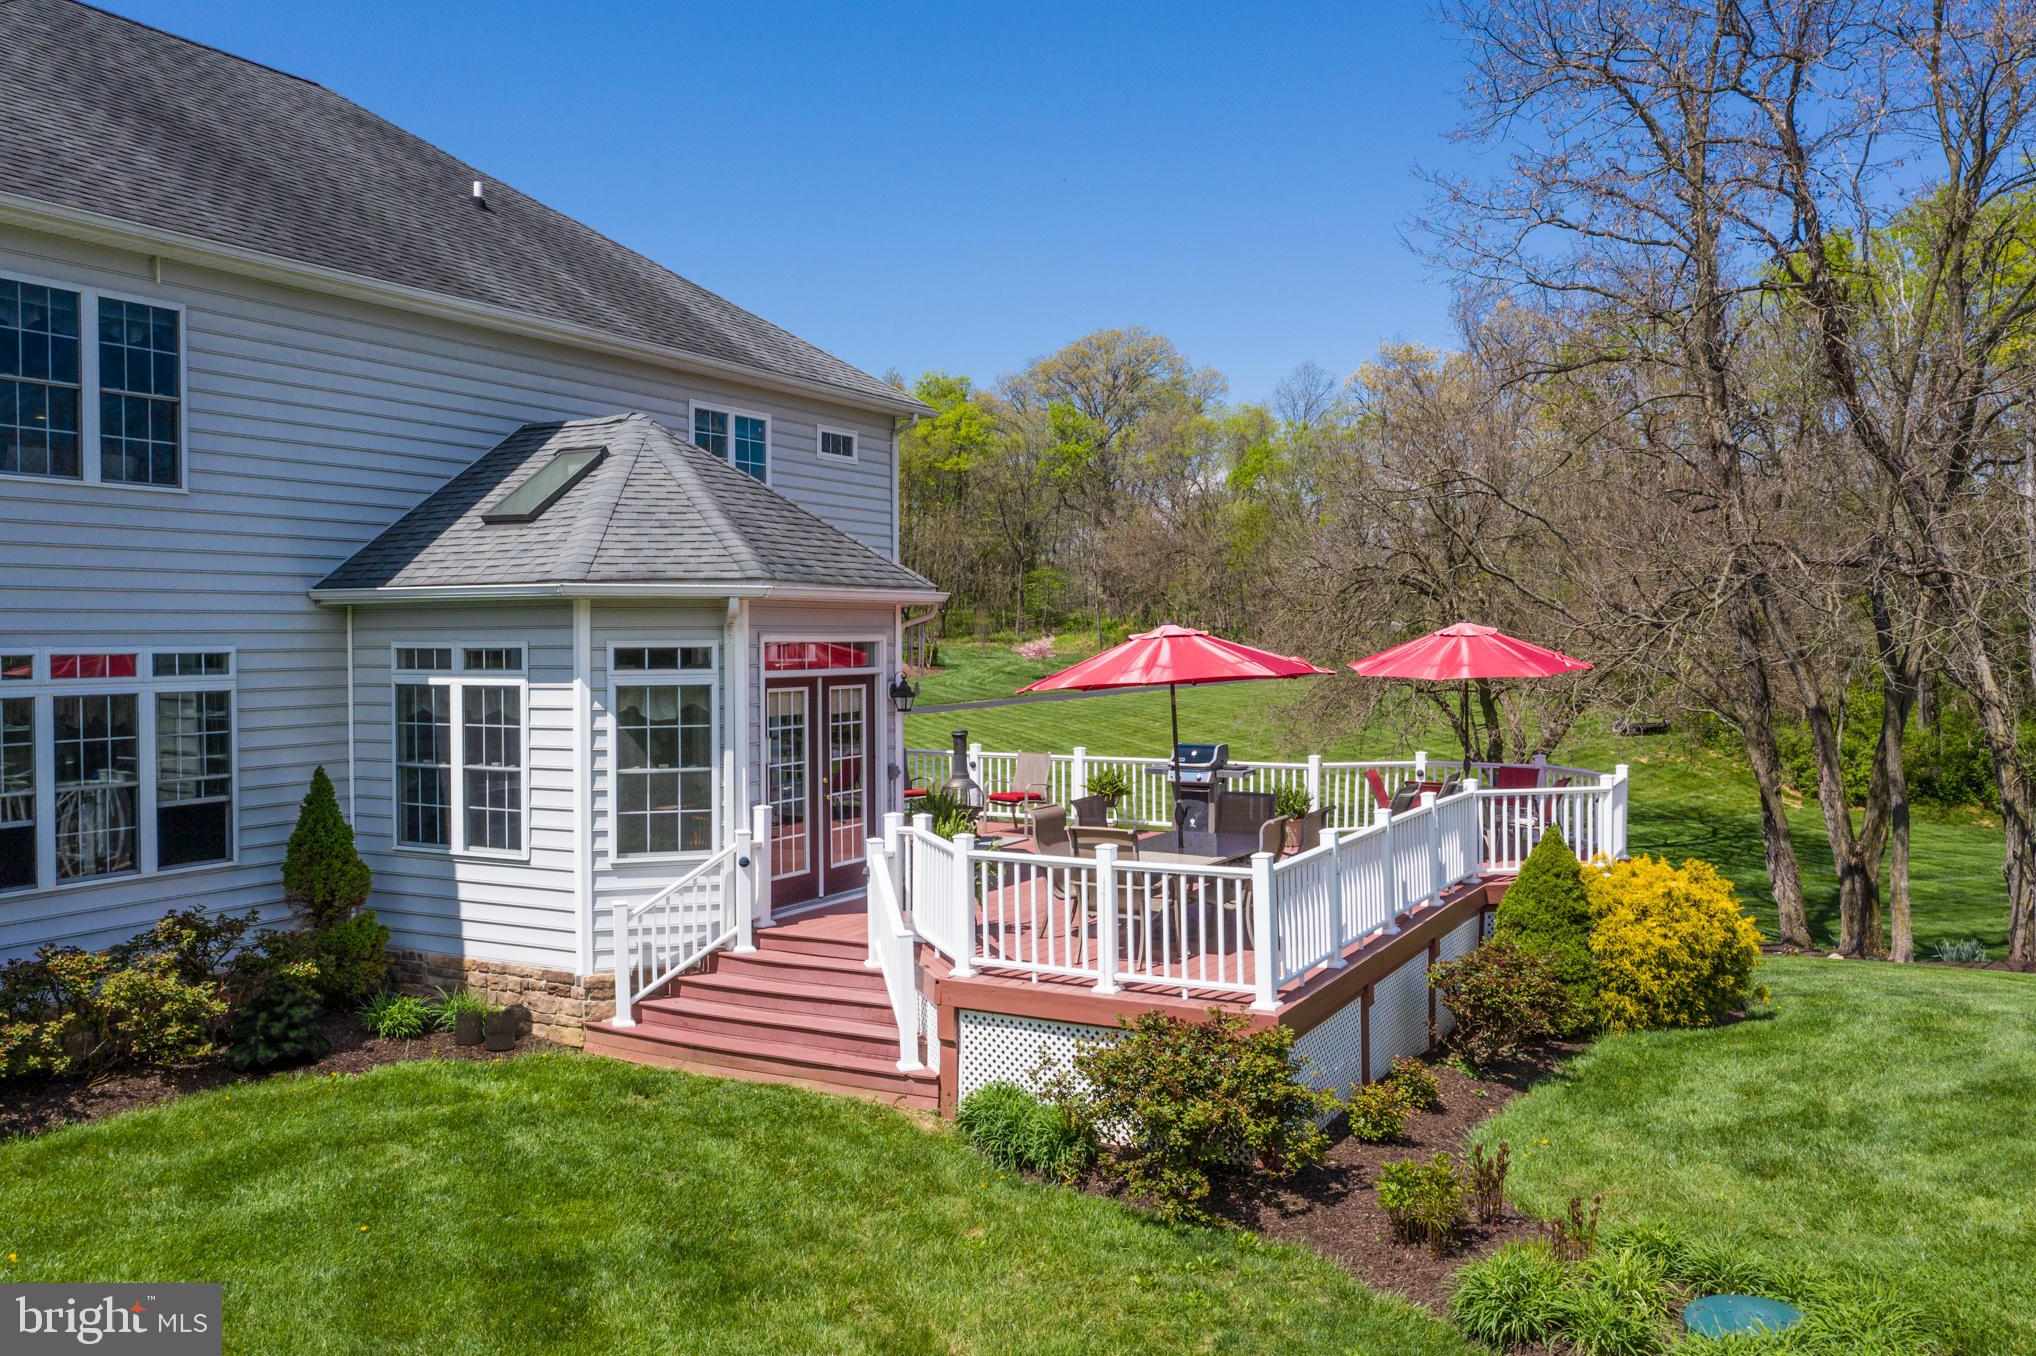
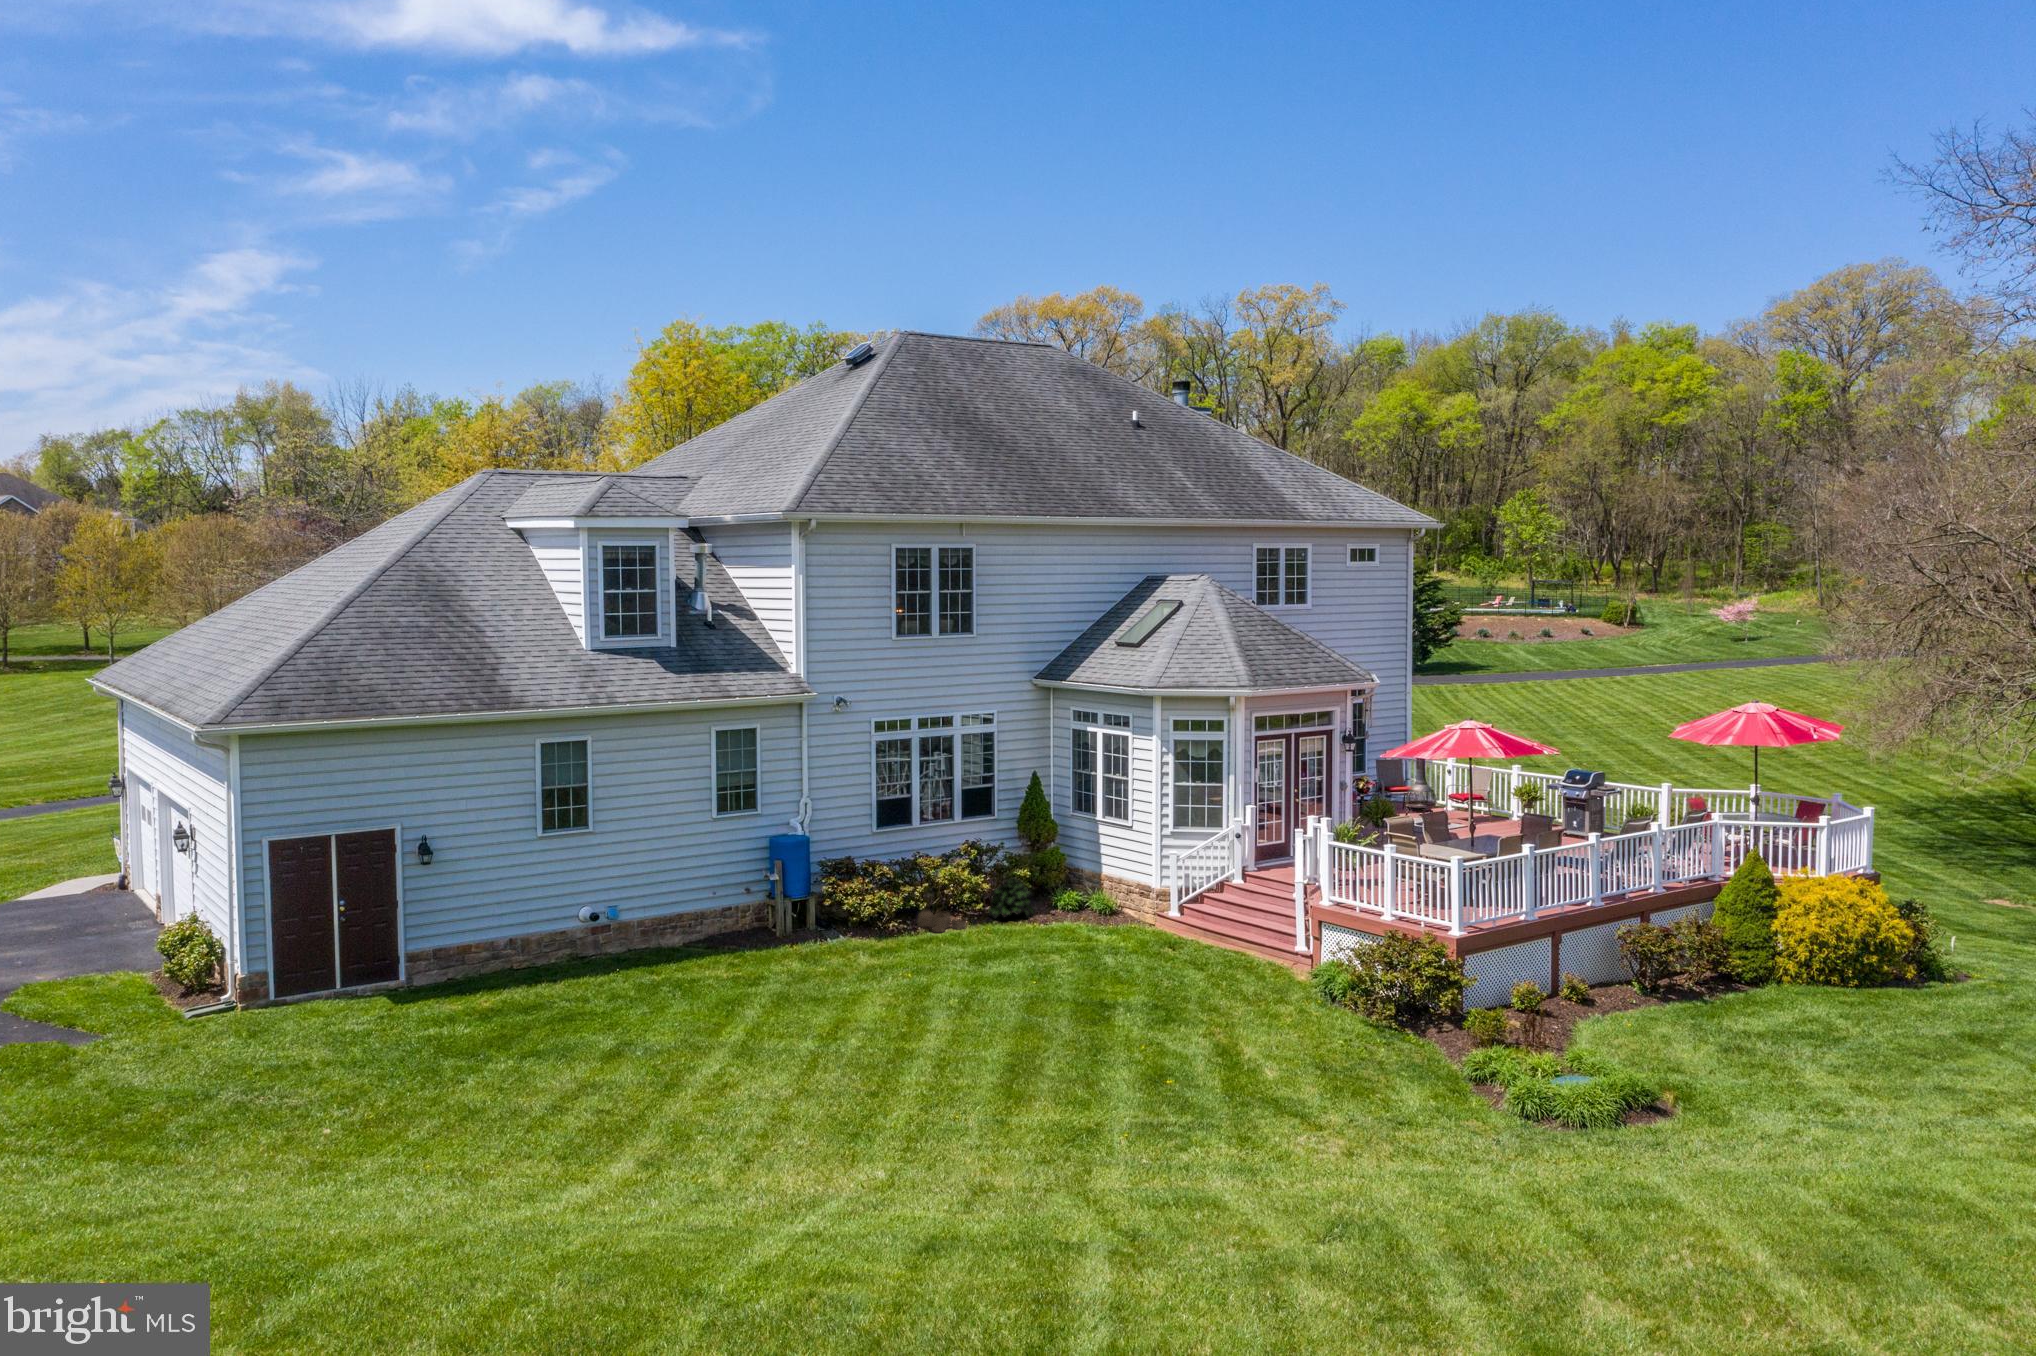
woven basket: present [455,1003,533,1050] -> present [917,910,966,932]

